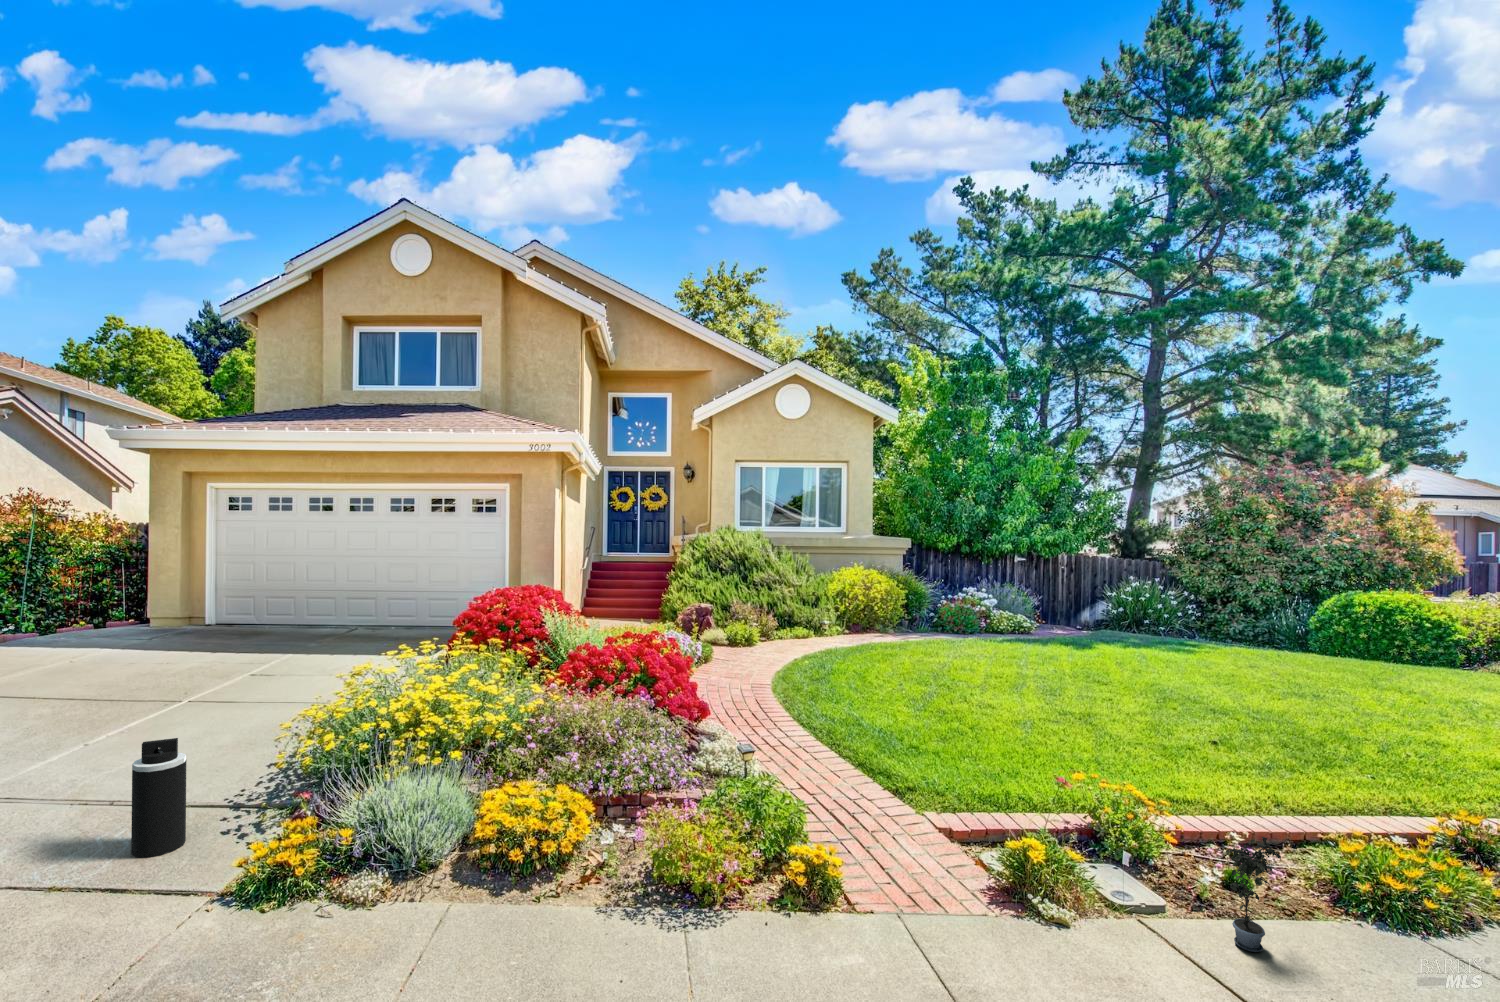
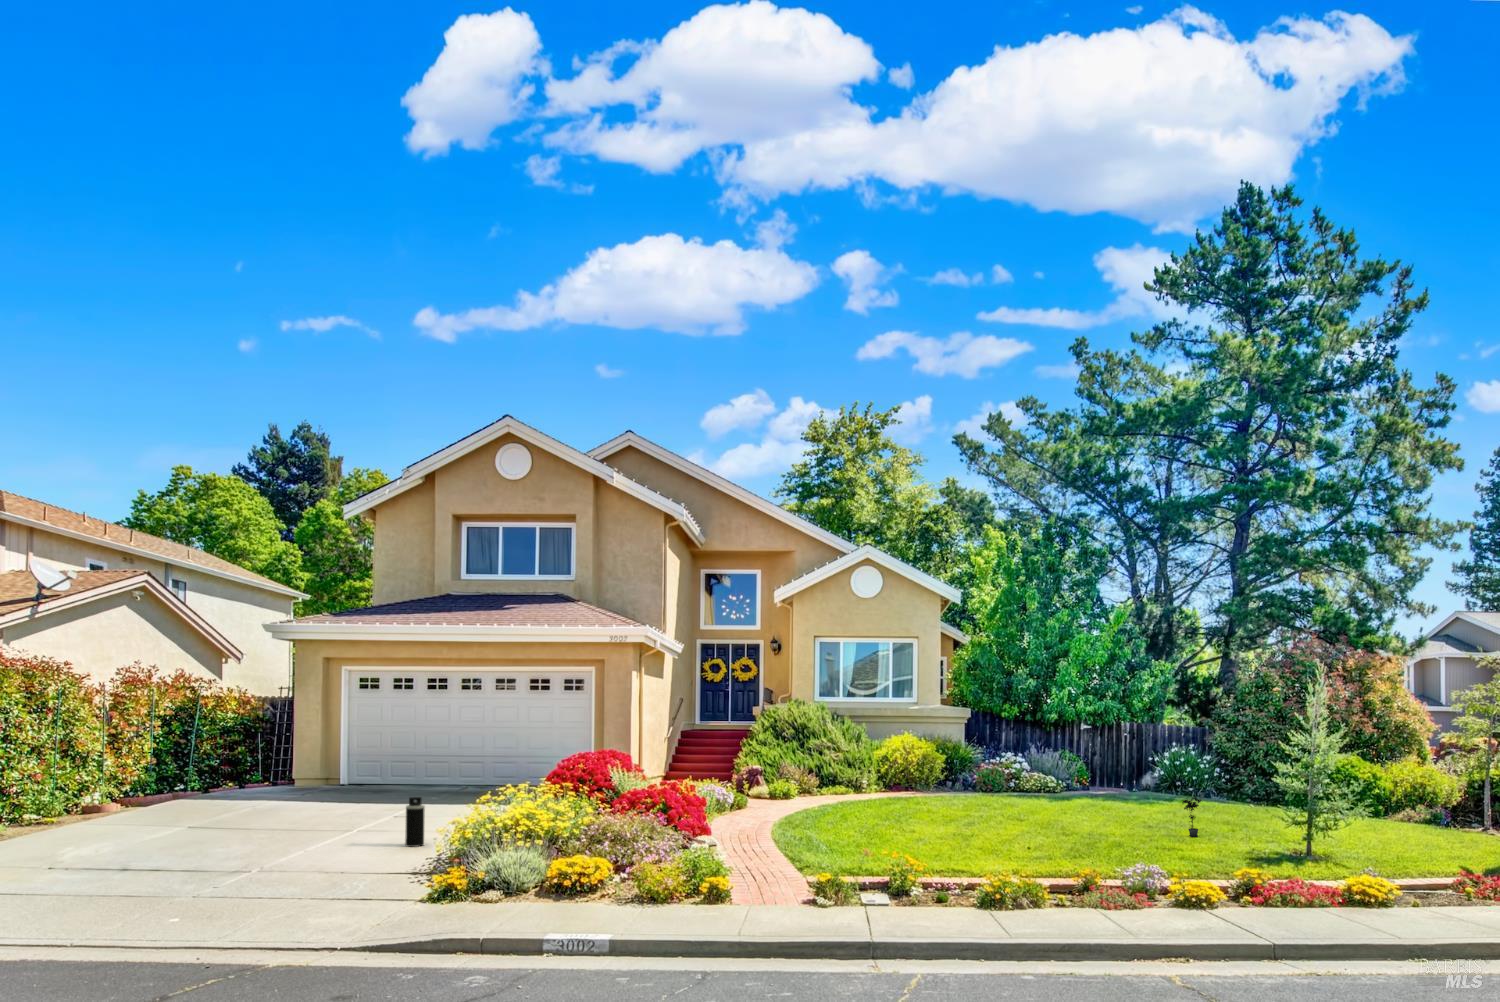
potted plant: present [1226,837,1281,952] -> present [1182,796,1202,837]

